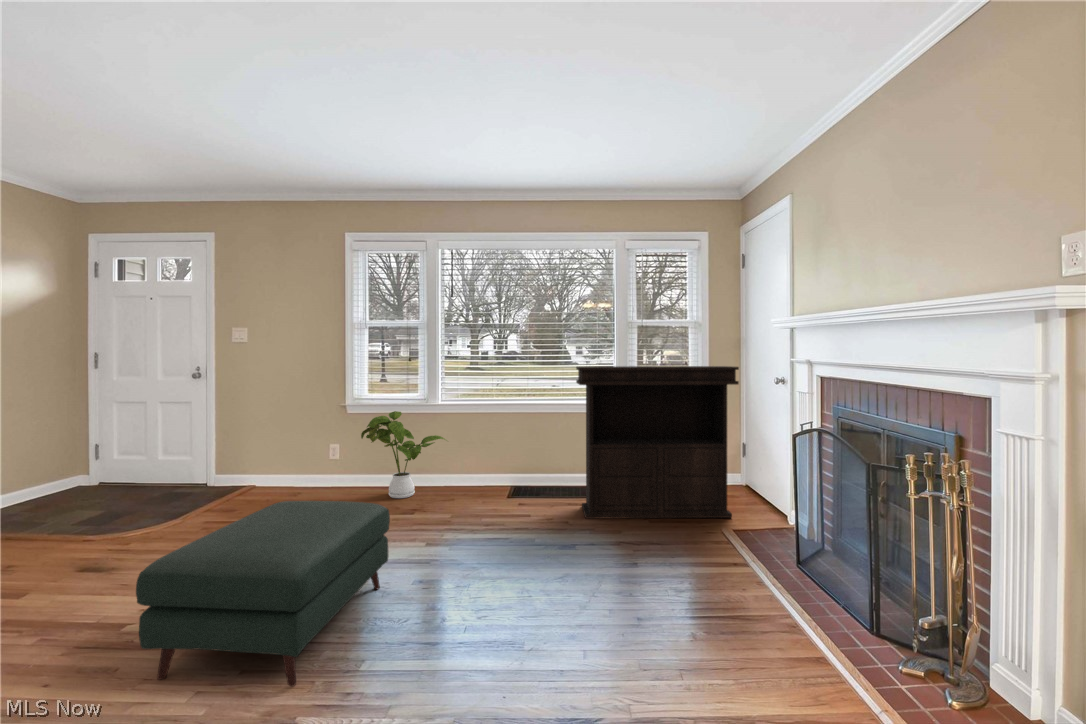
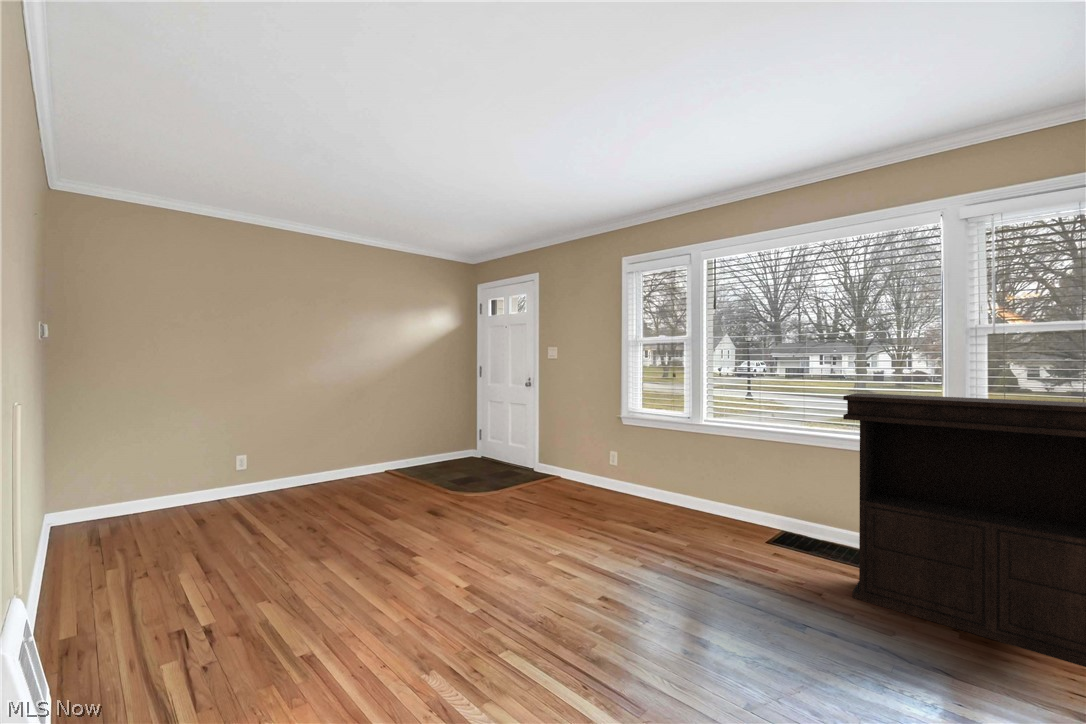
house plant: present [361,411,446,498] -> none [624,427,709,514]
ottoman: present [136,501,390,686] -> none [392,495,577,643]

